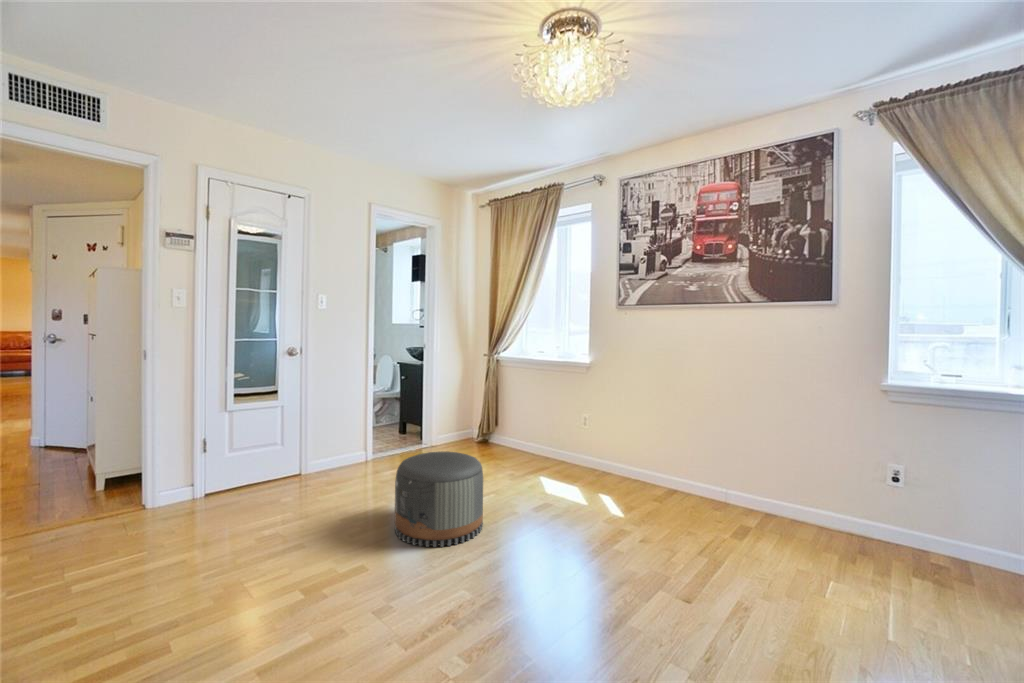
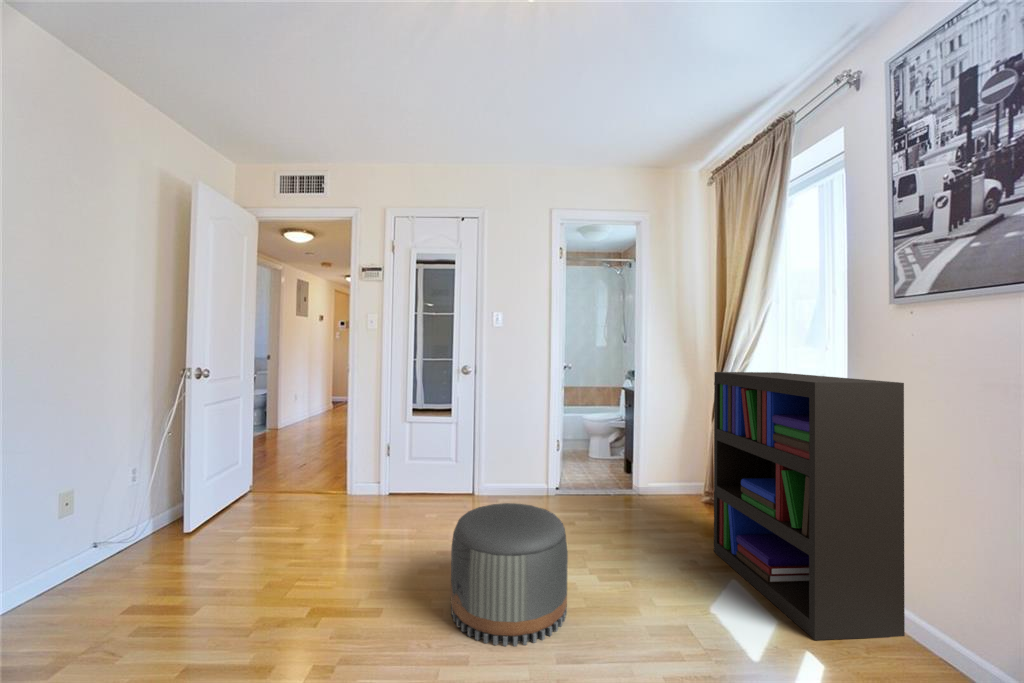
bookshelf: none [520,347,625,489] -> present [714,372,905,640]

